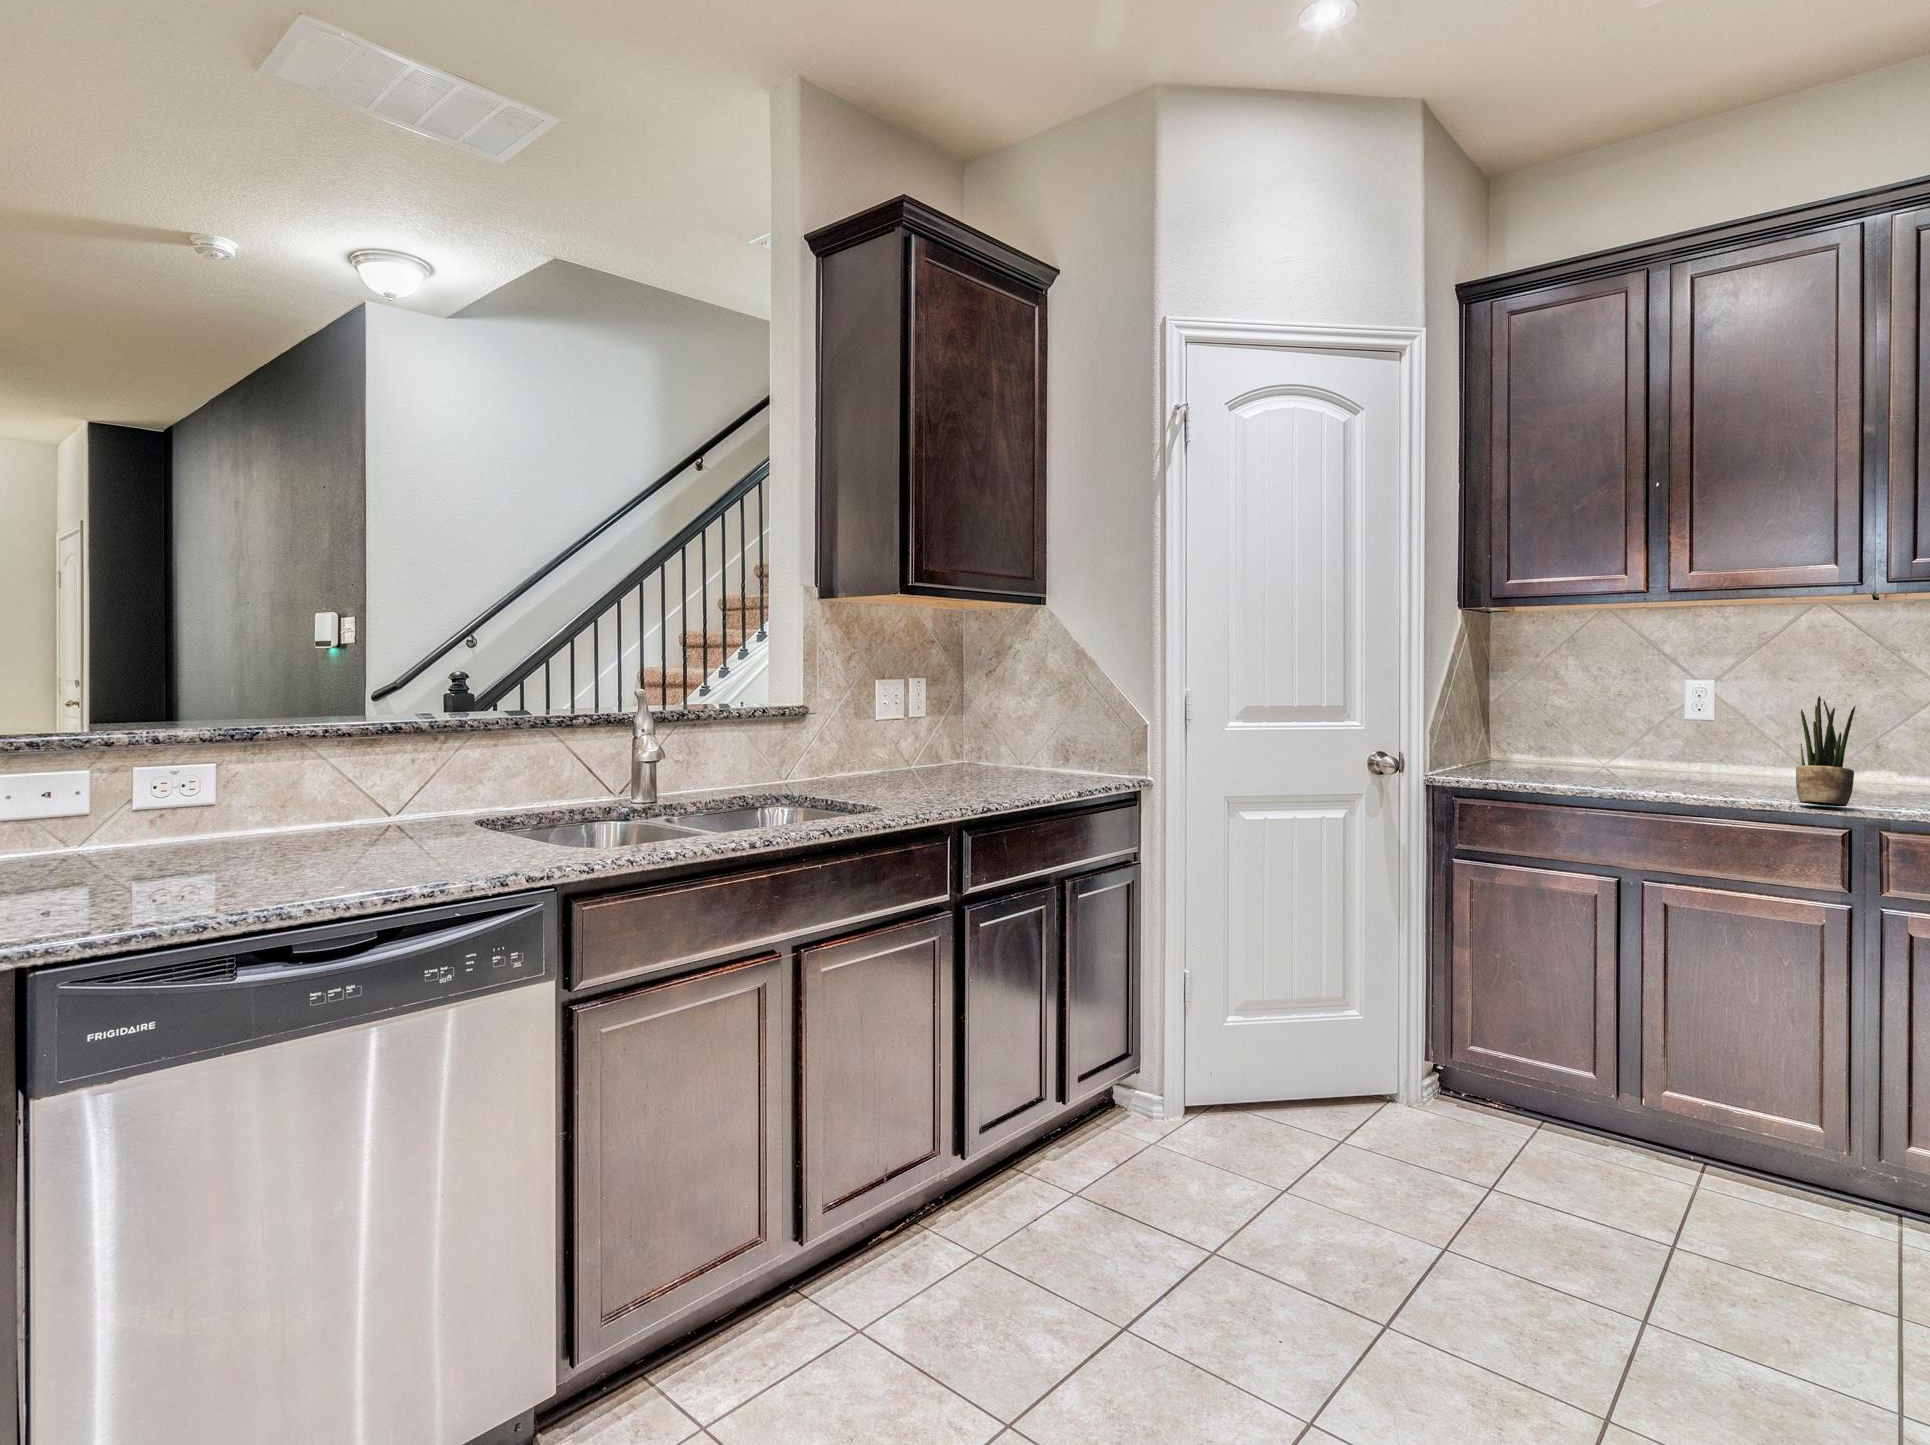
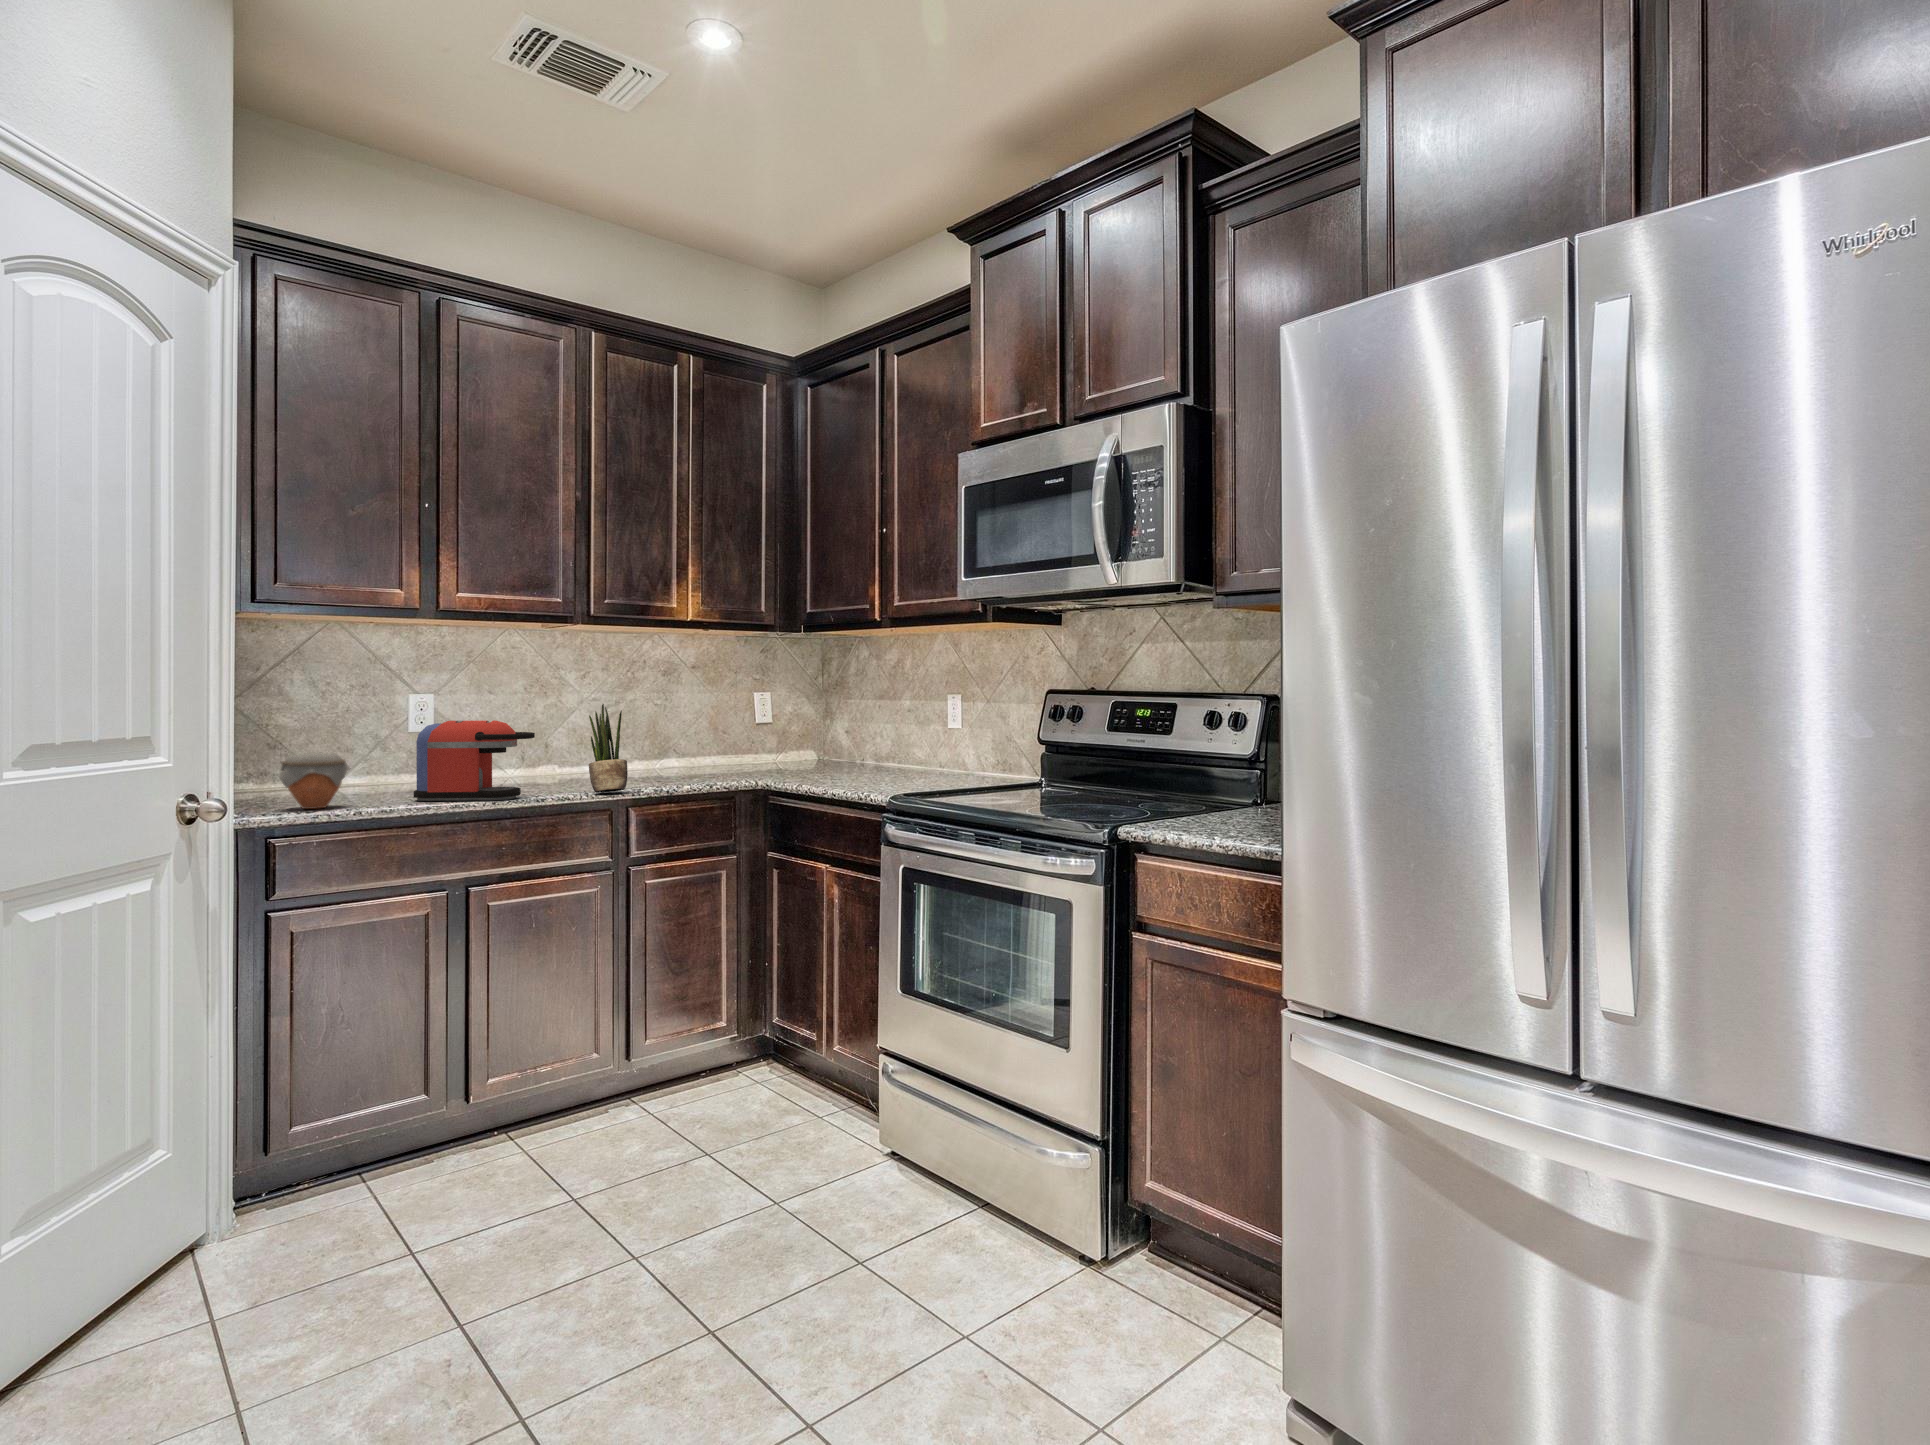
coffee maker: none [1608,708,1725,796] -> present [414,720,535,801]
jar: none [1481,729,1545,779] -> present [279,753,350,809]

